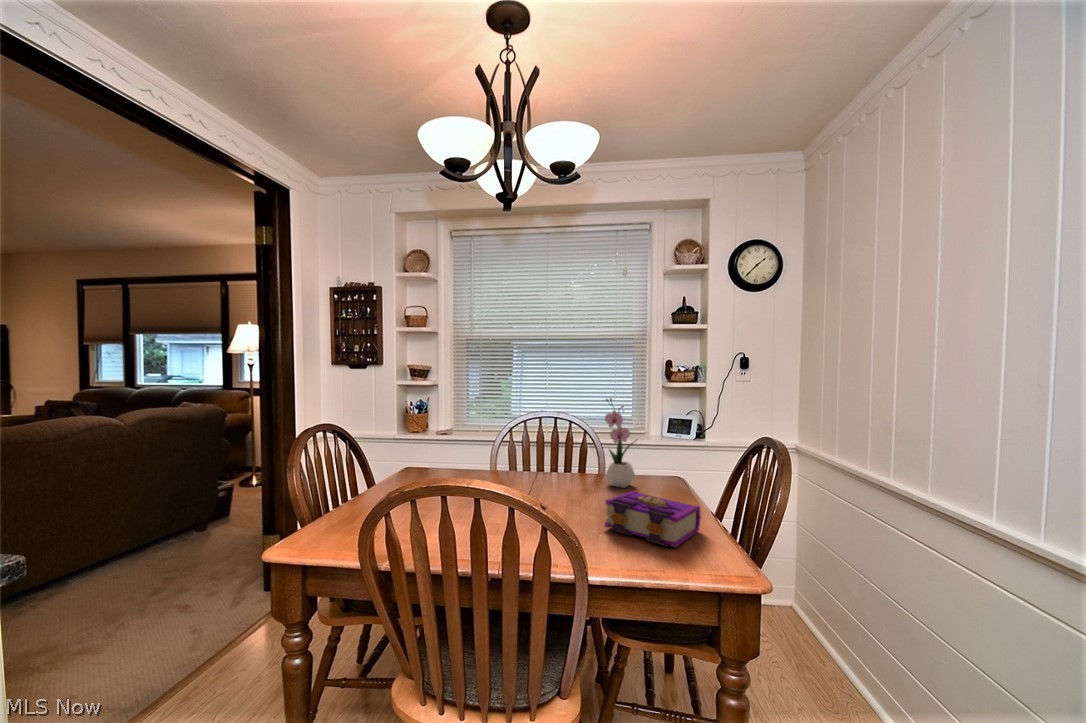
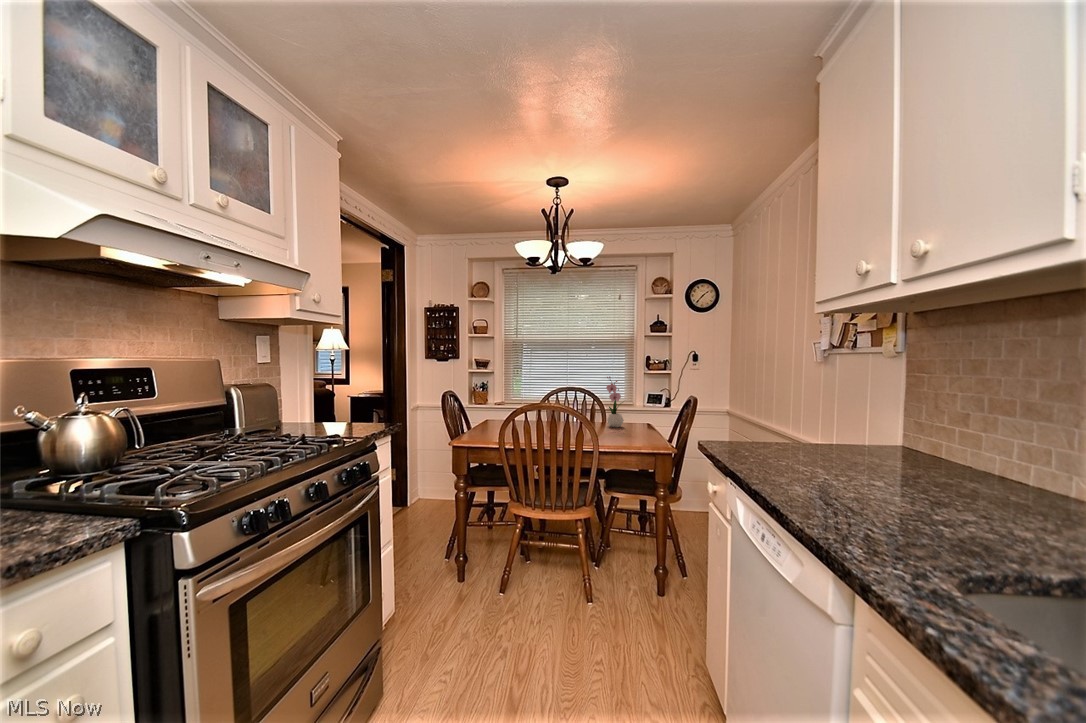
book: present [605,491,701,547] -> none [607,423,655,444]

